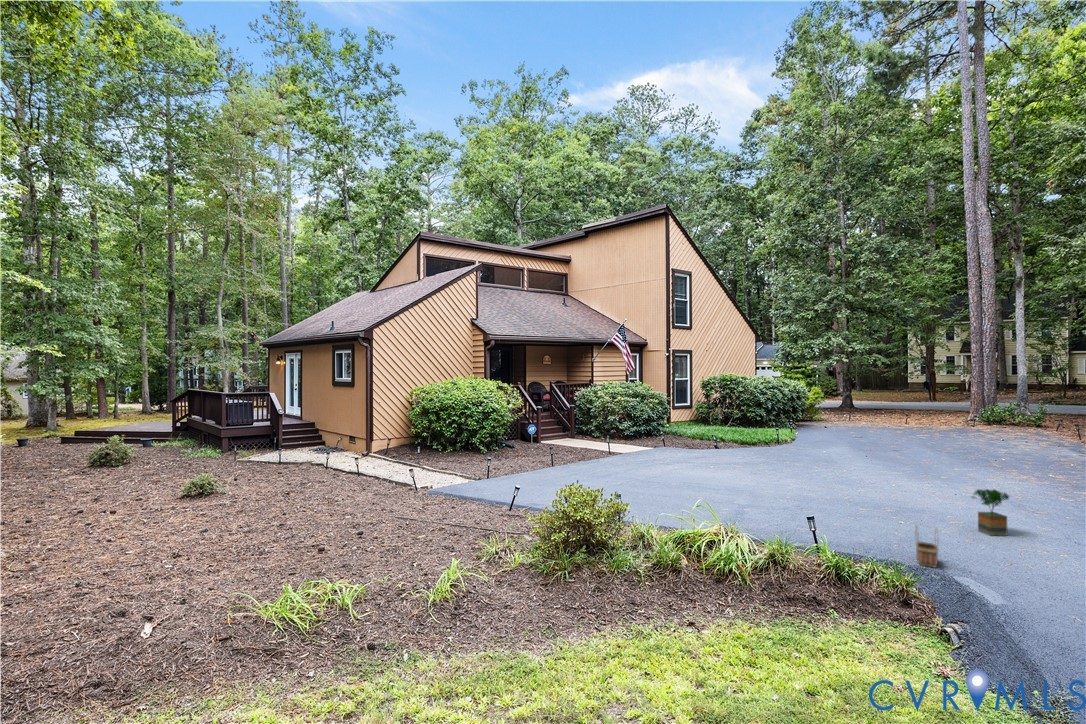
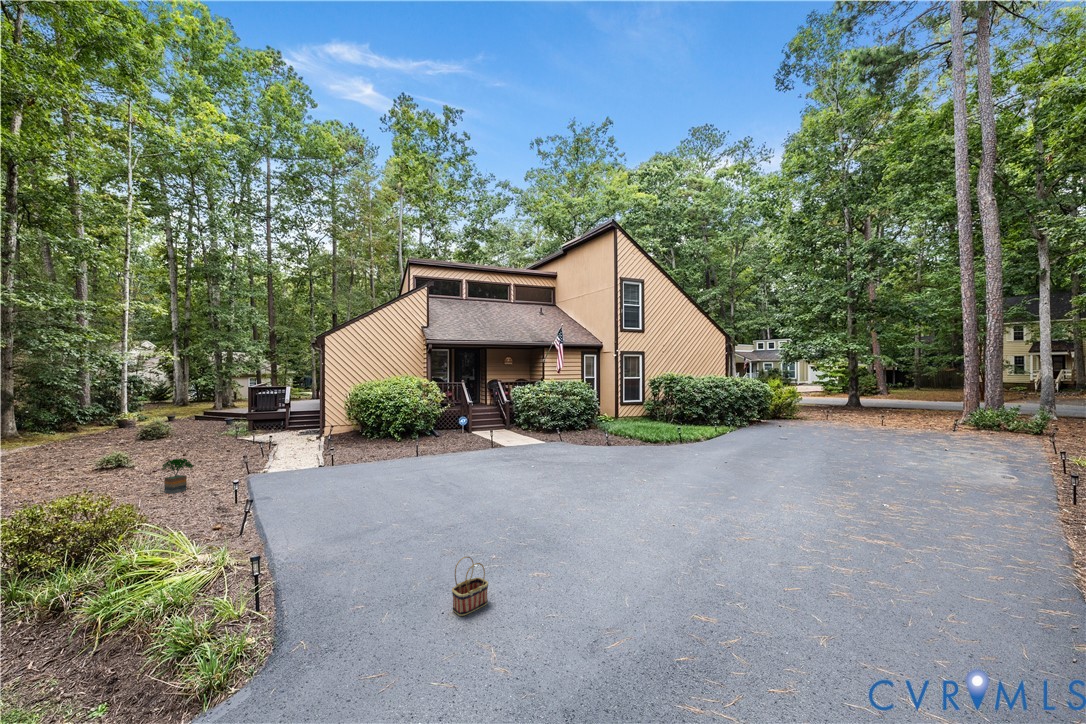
potted tree: present [973,489,1009,536] -> present [162,459,193,494]

